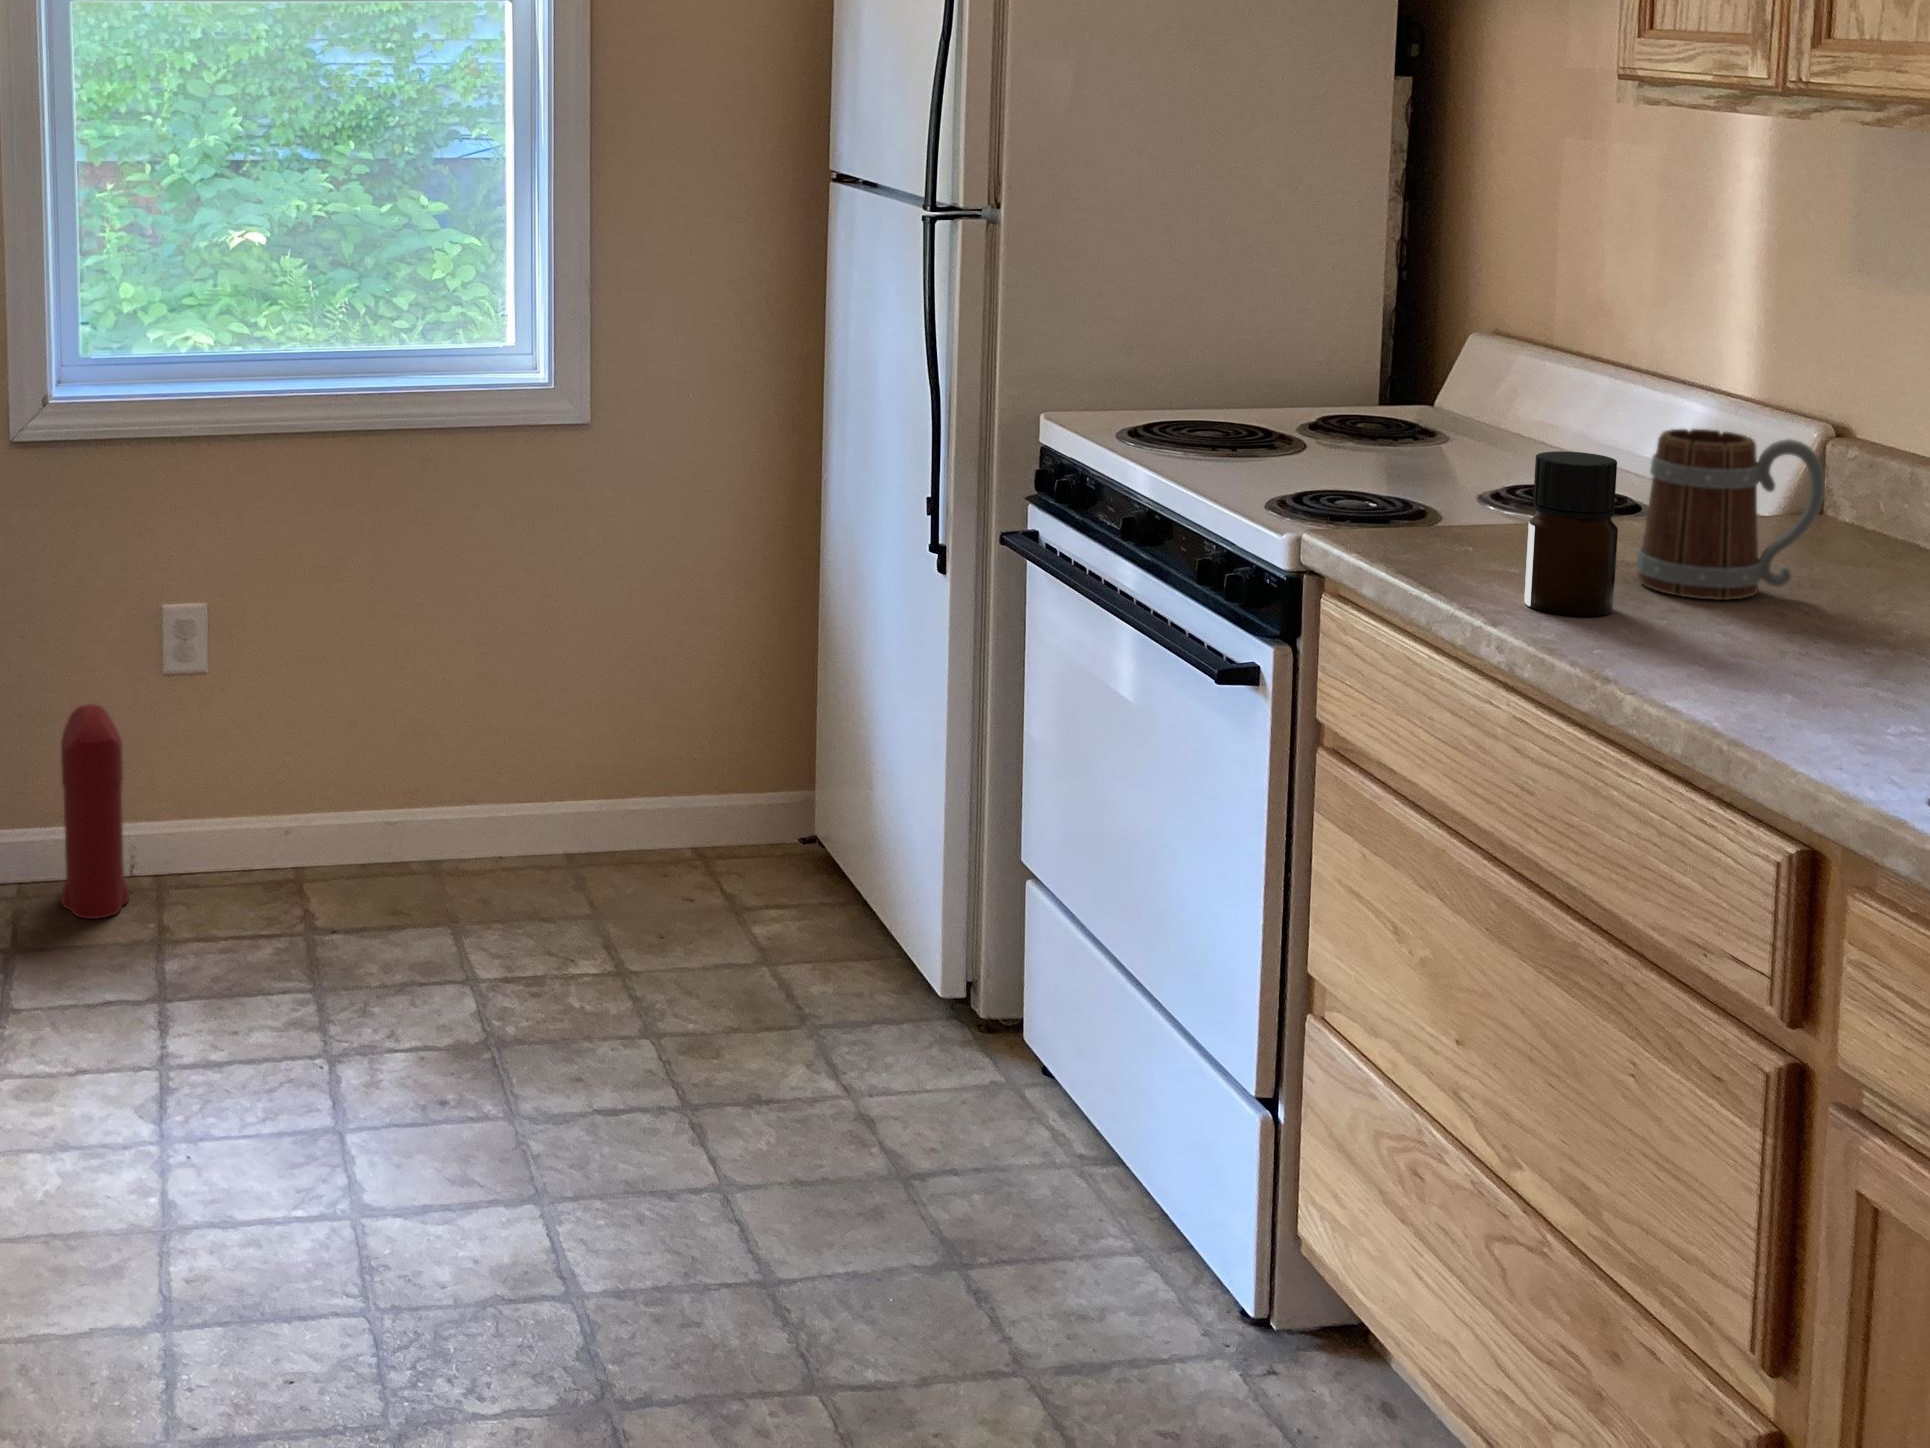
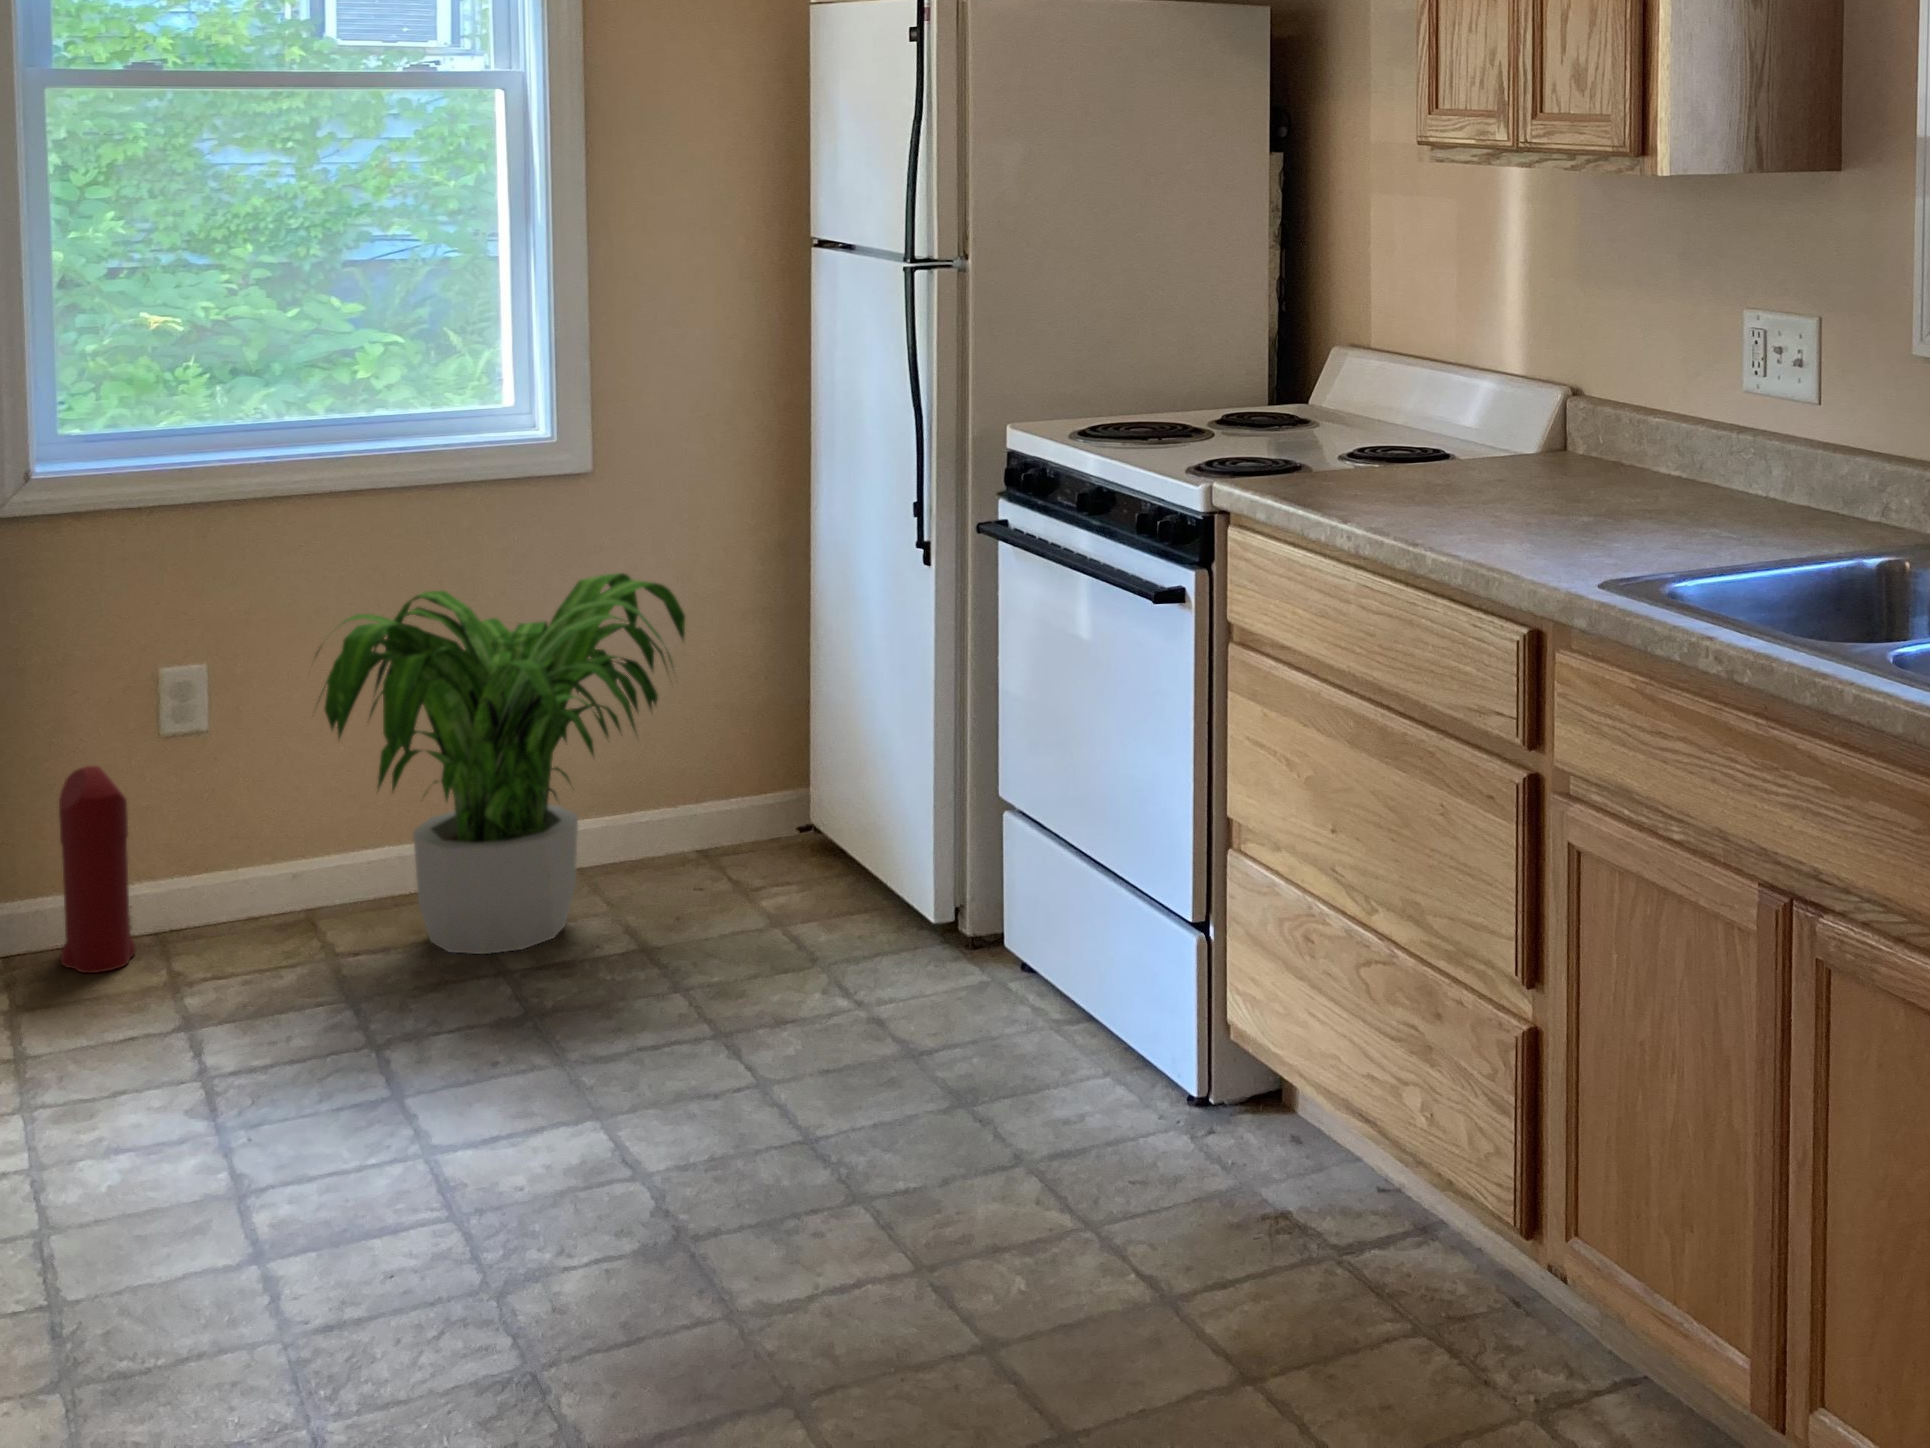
mug: present [1636,429,1825,600] -> none [1440,386,1556,503]
bottle: present [1524,451,1618,616] -> none [1365,402,1423,516]
potted plant: none [289,541,680,953] -> present [314,573,685,954]

